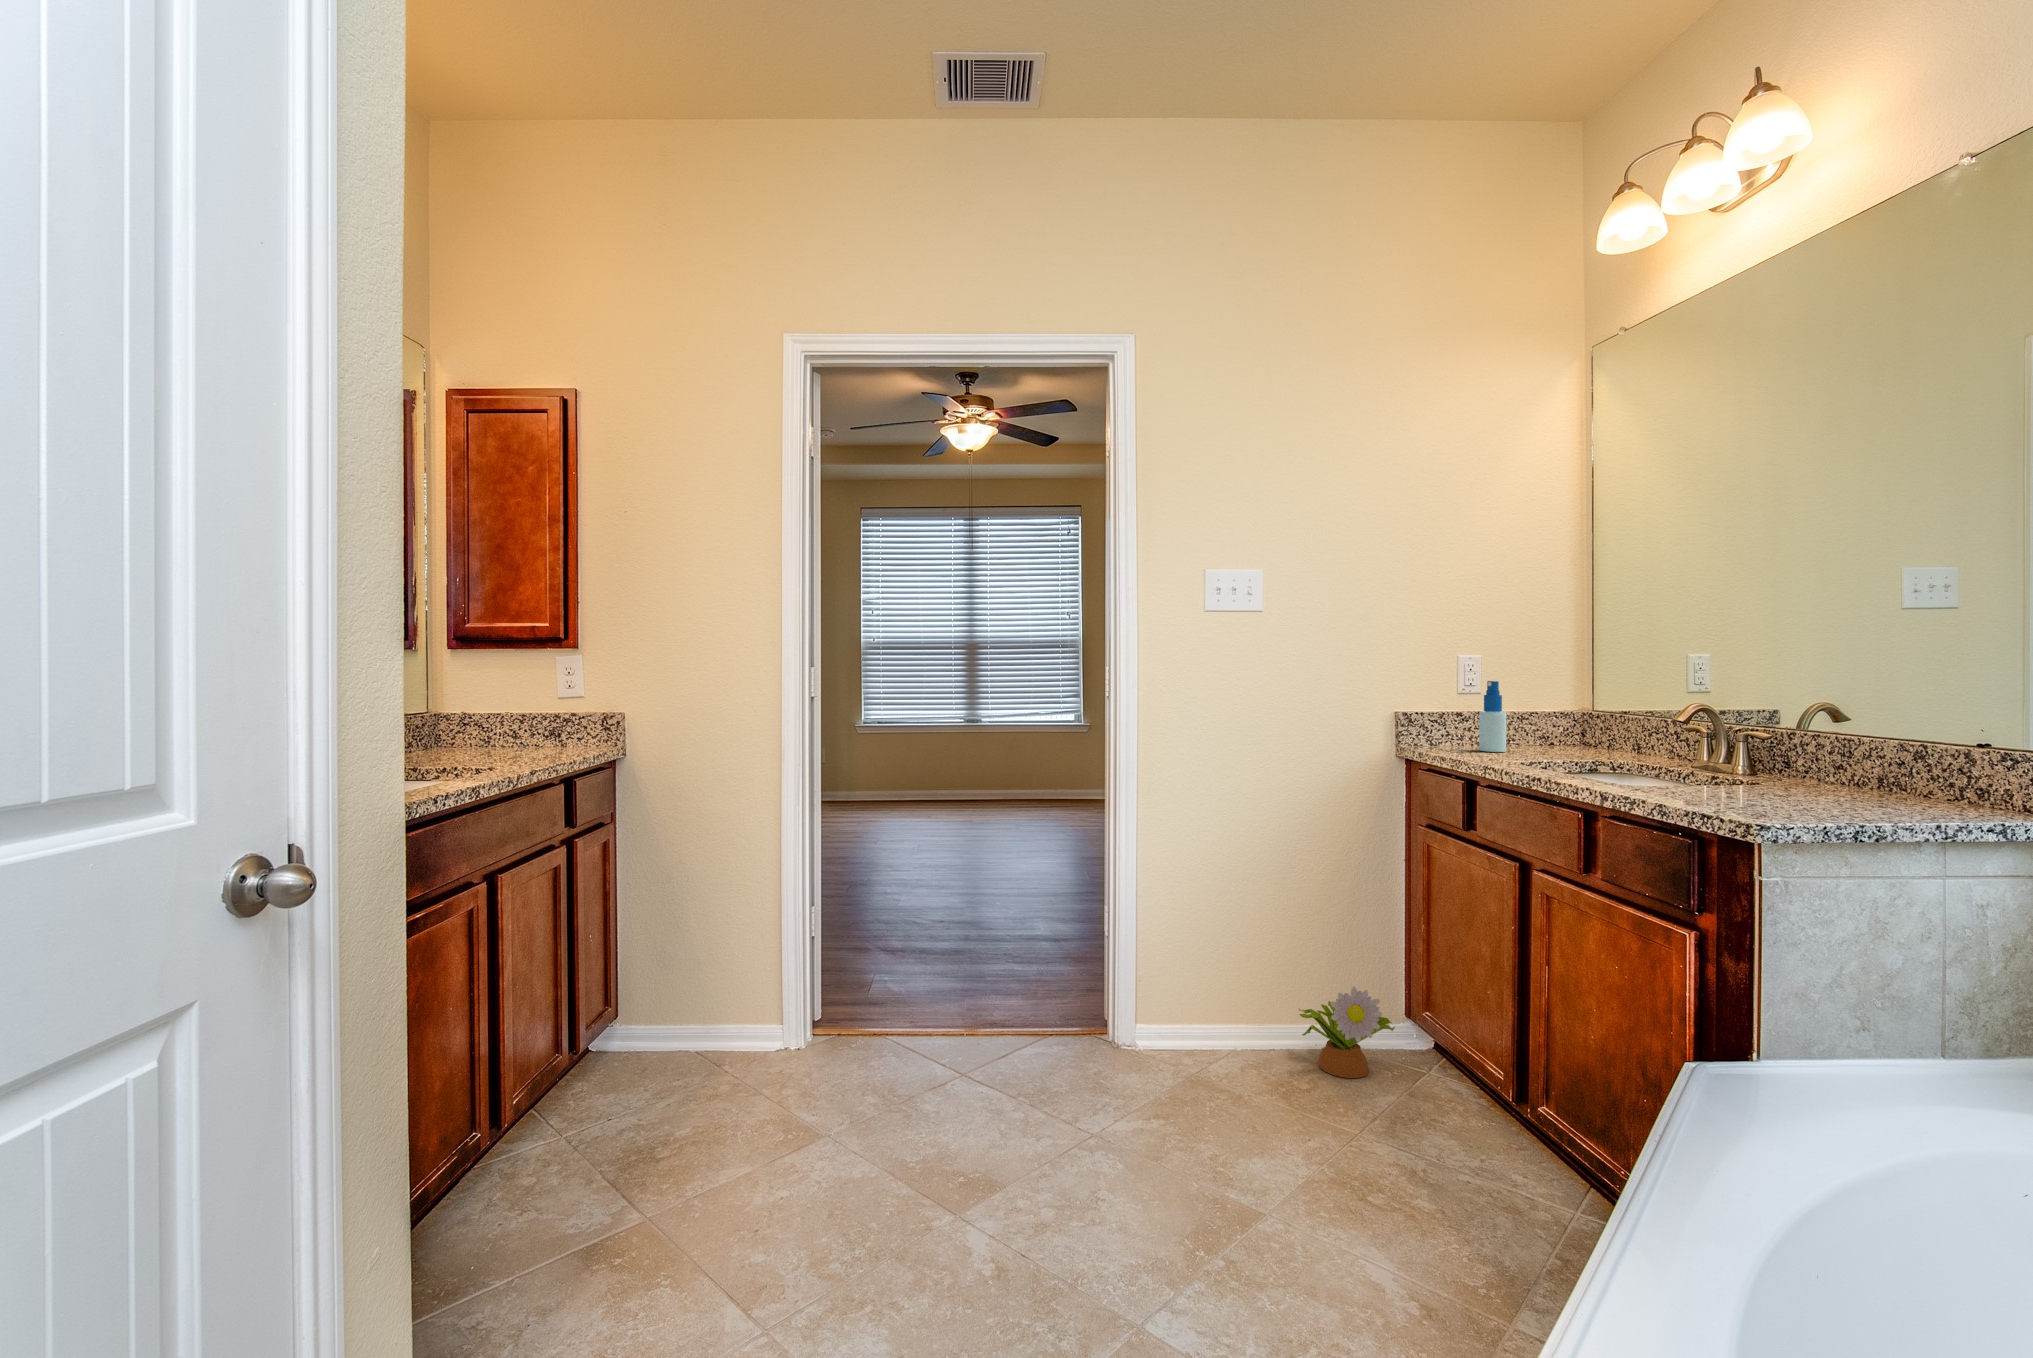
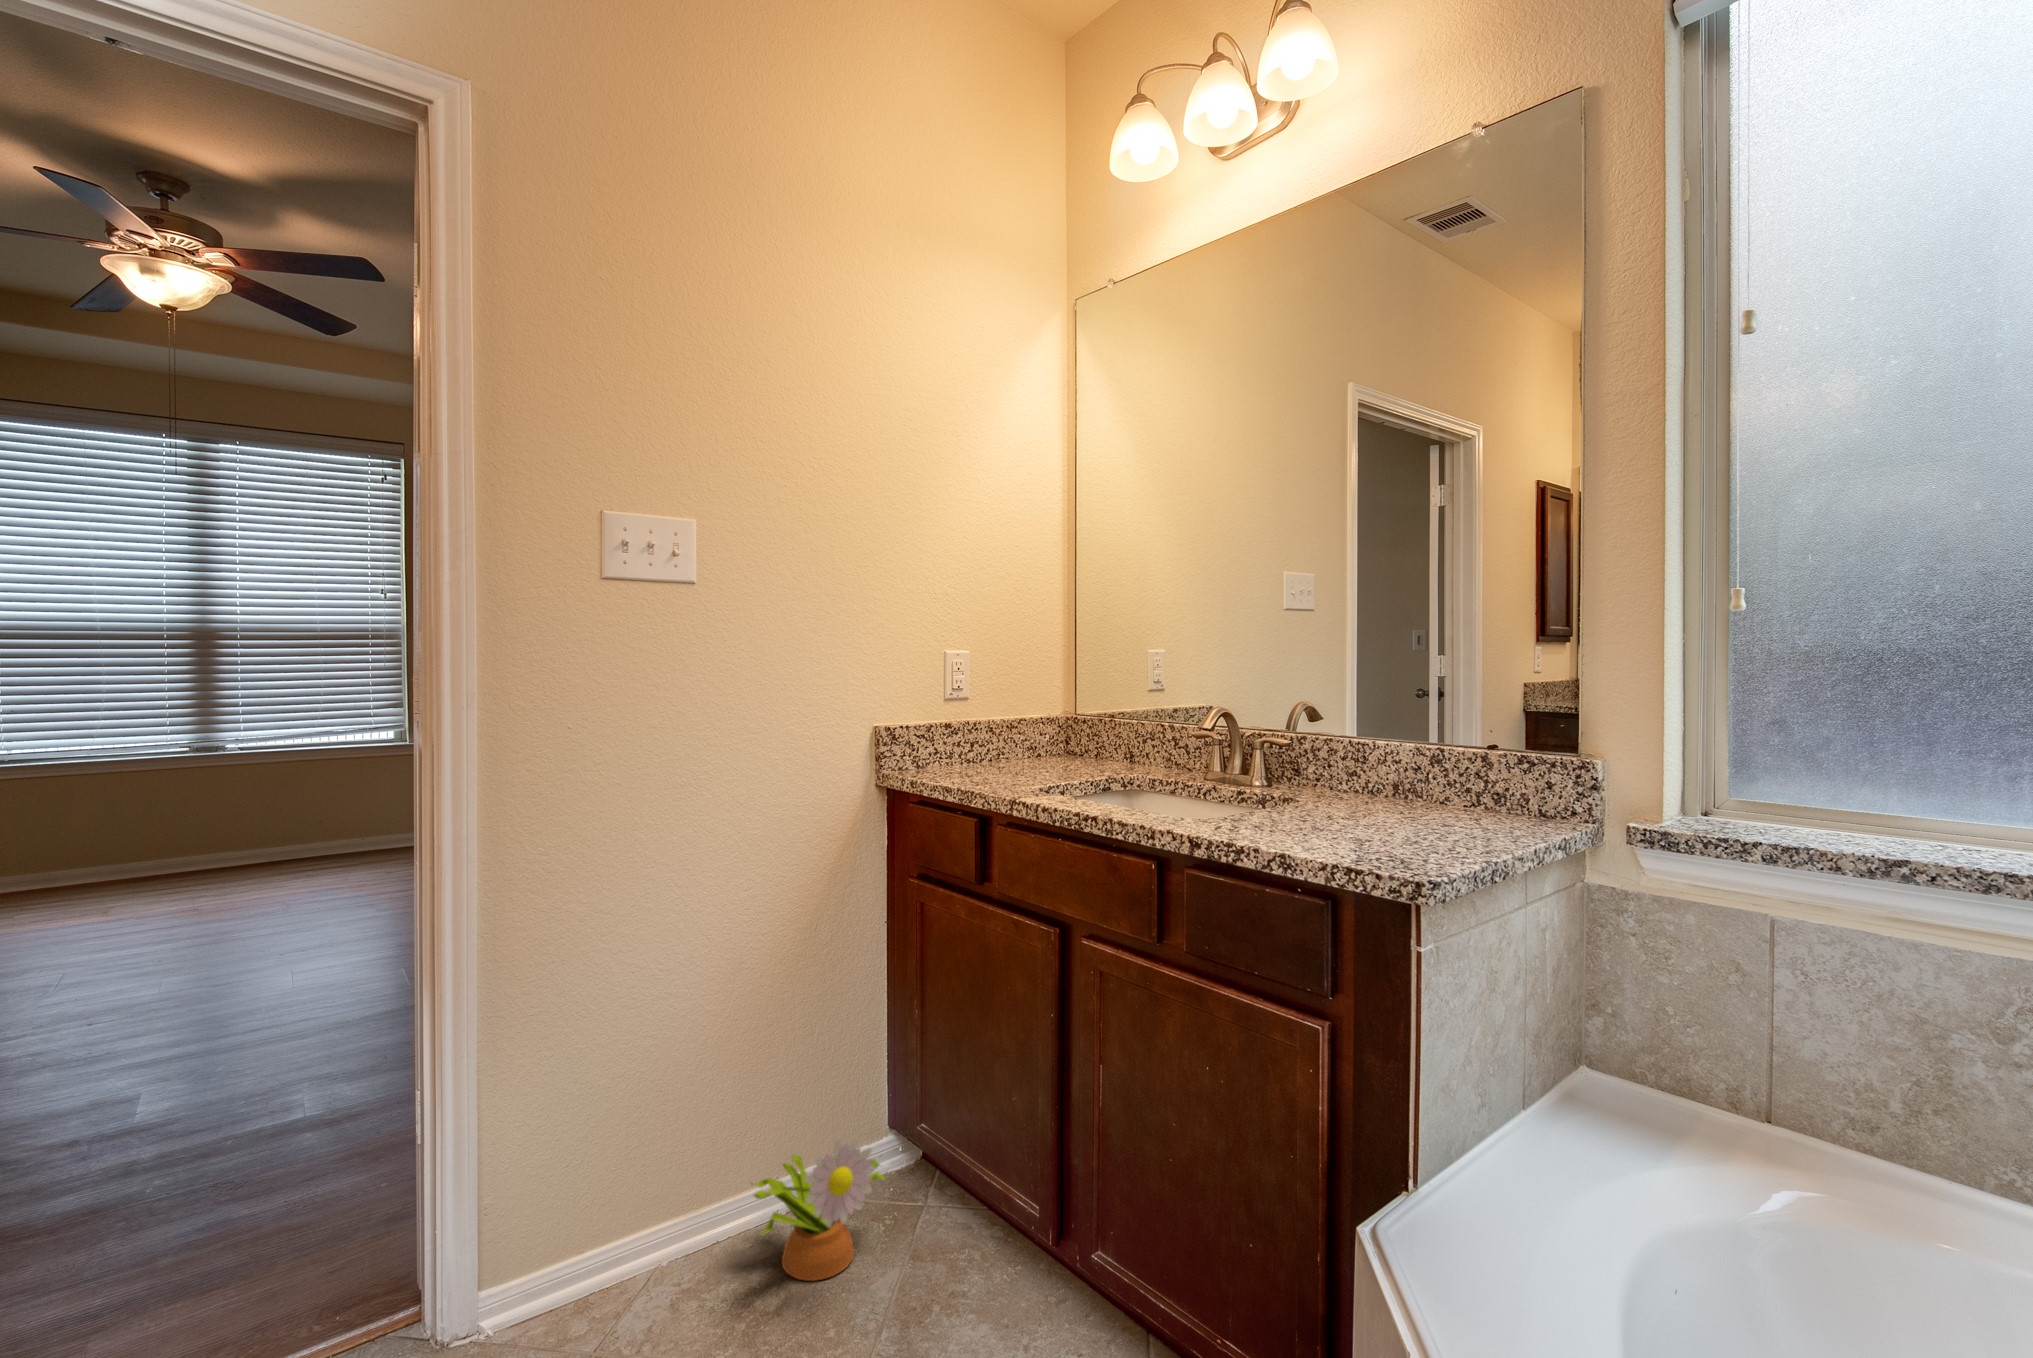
spray bottle: present [1479,681,1506,752] -> none [972,682,1003,772]

